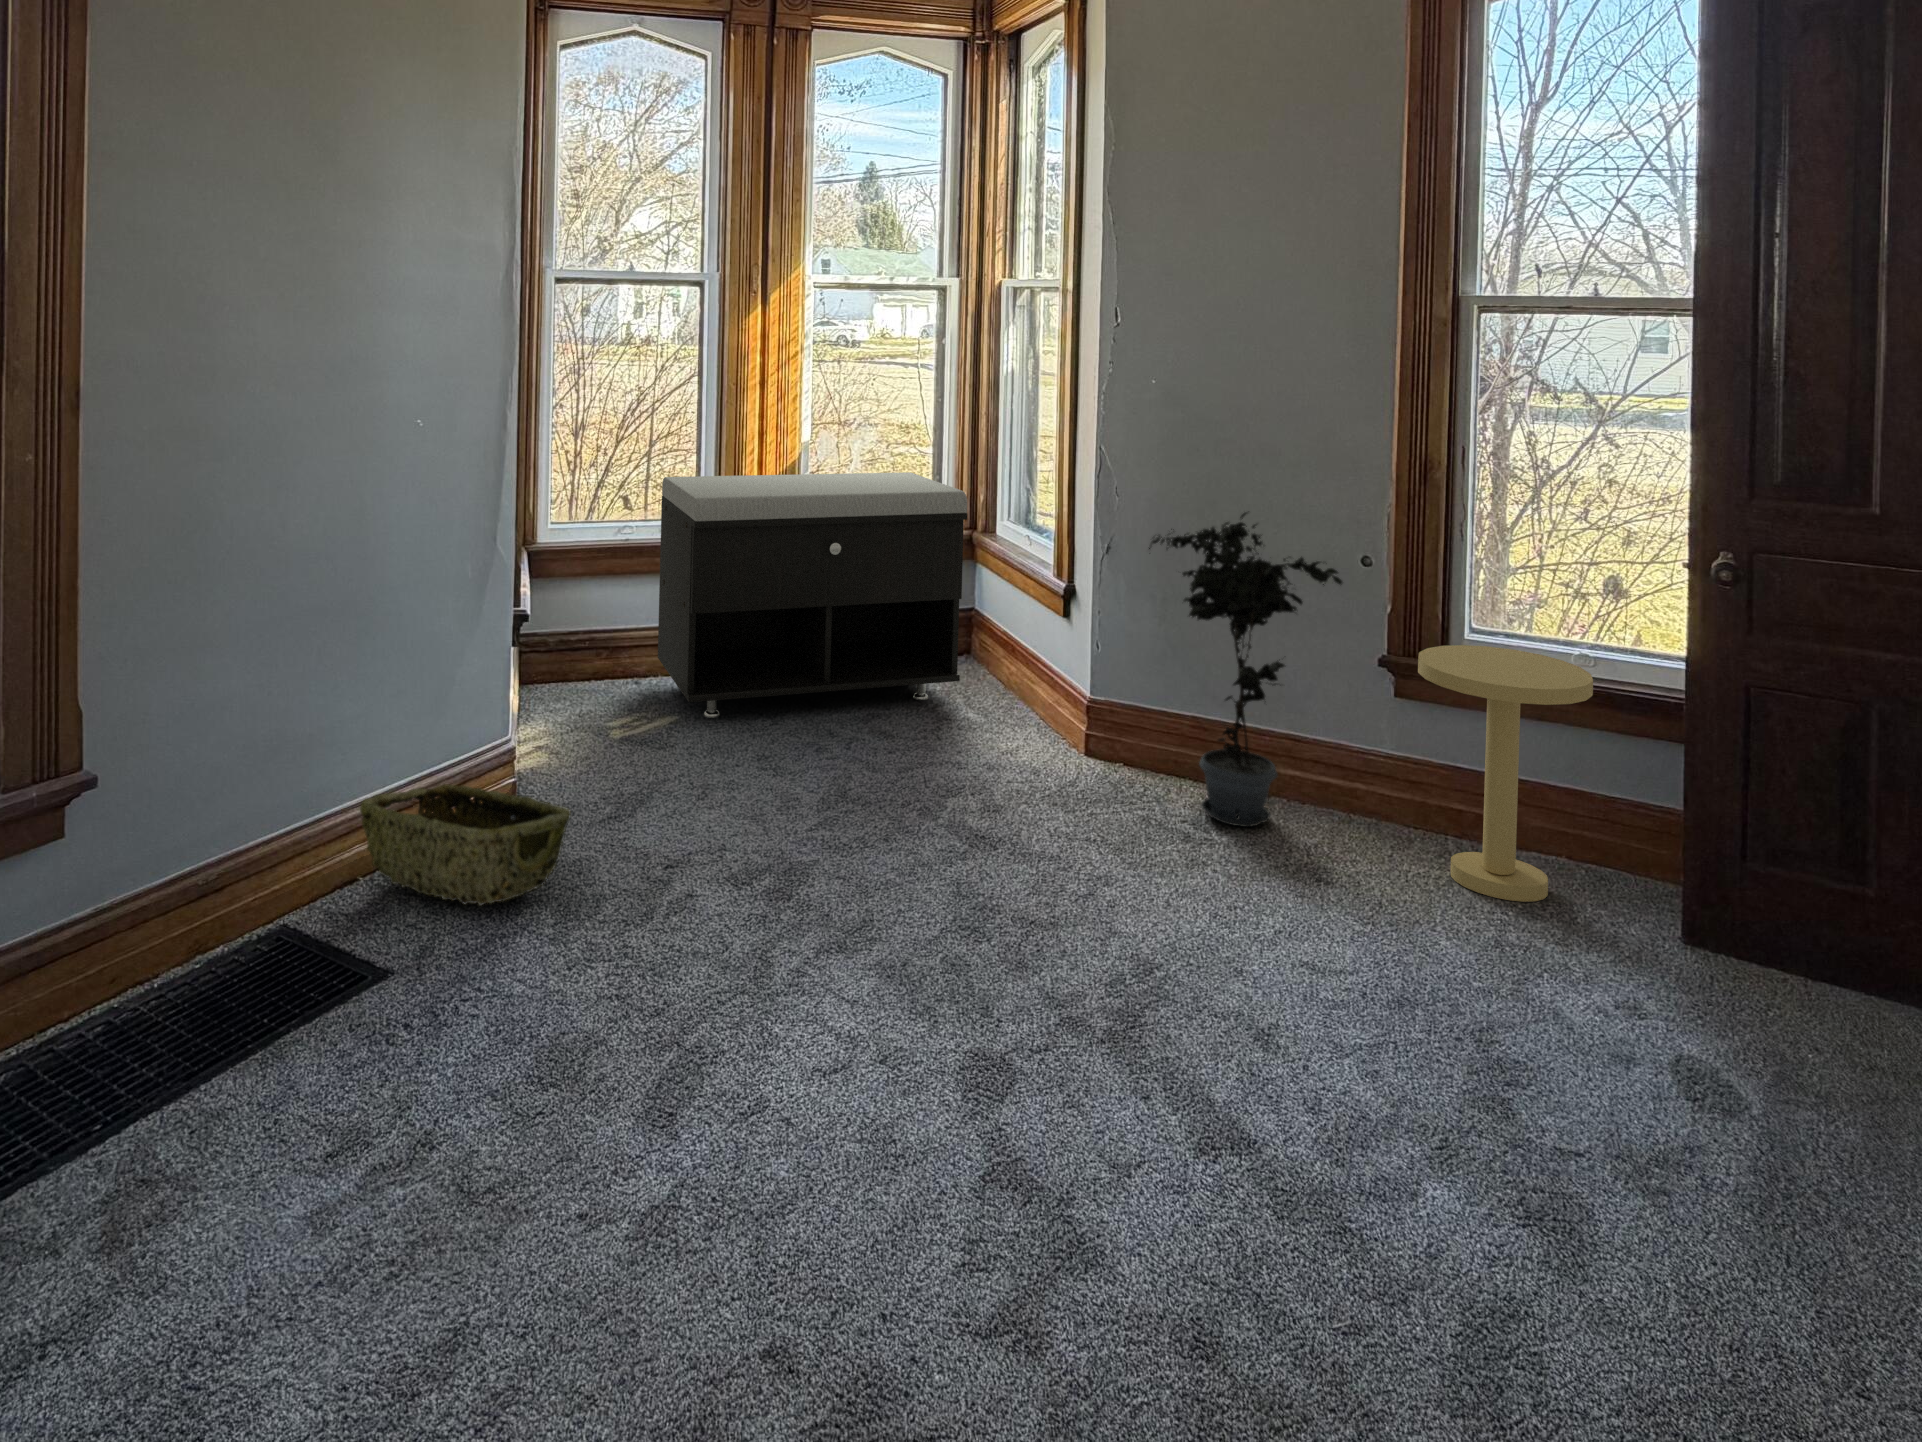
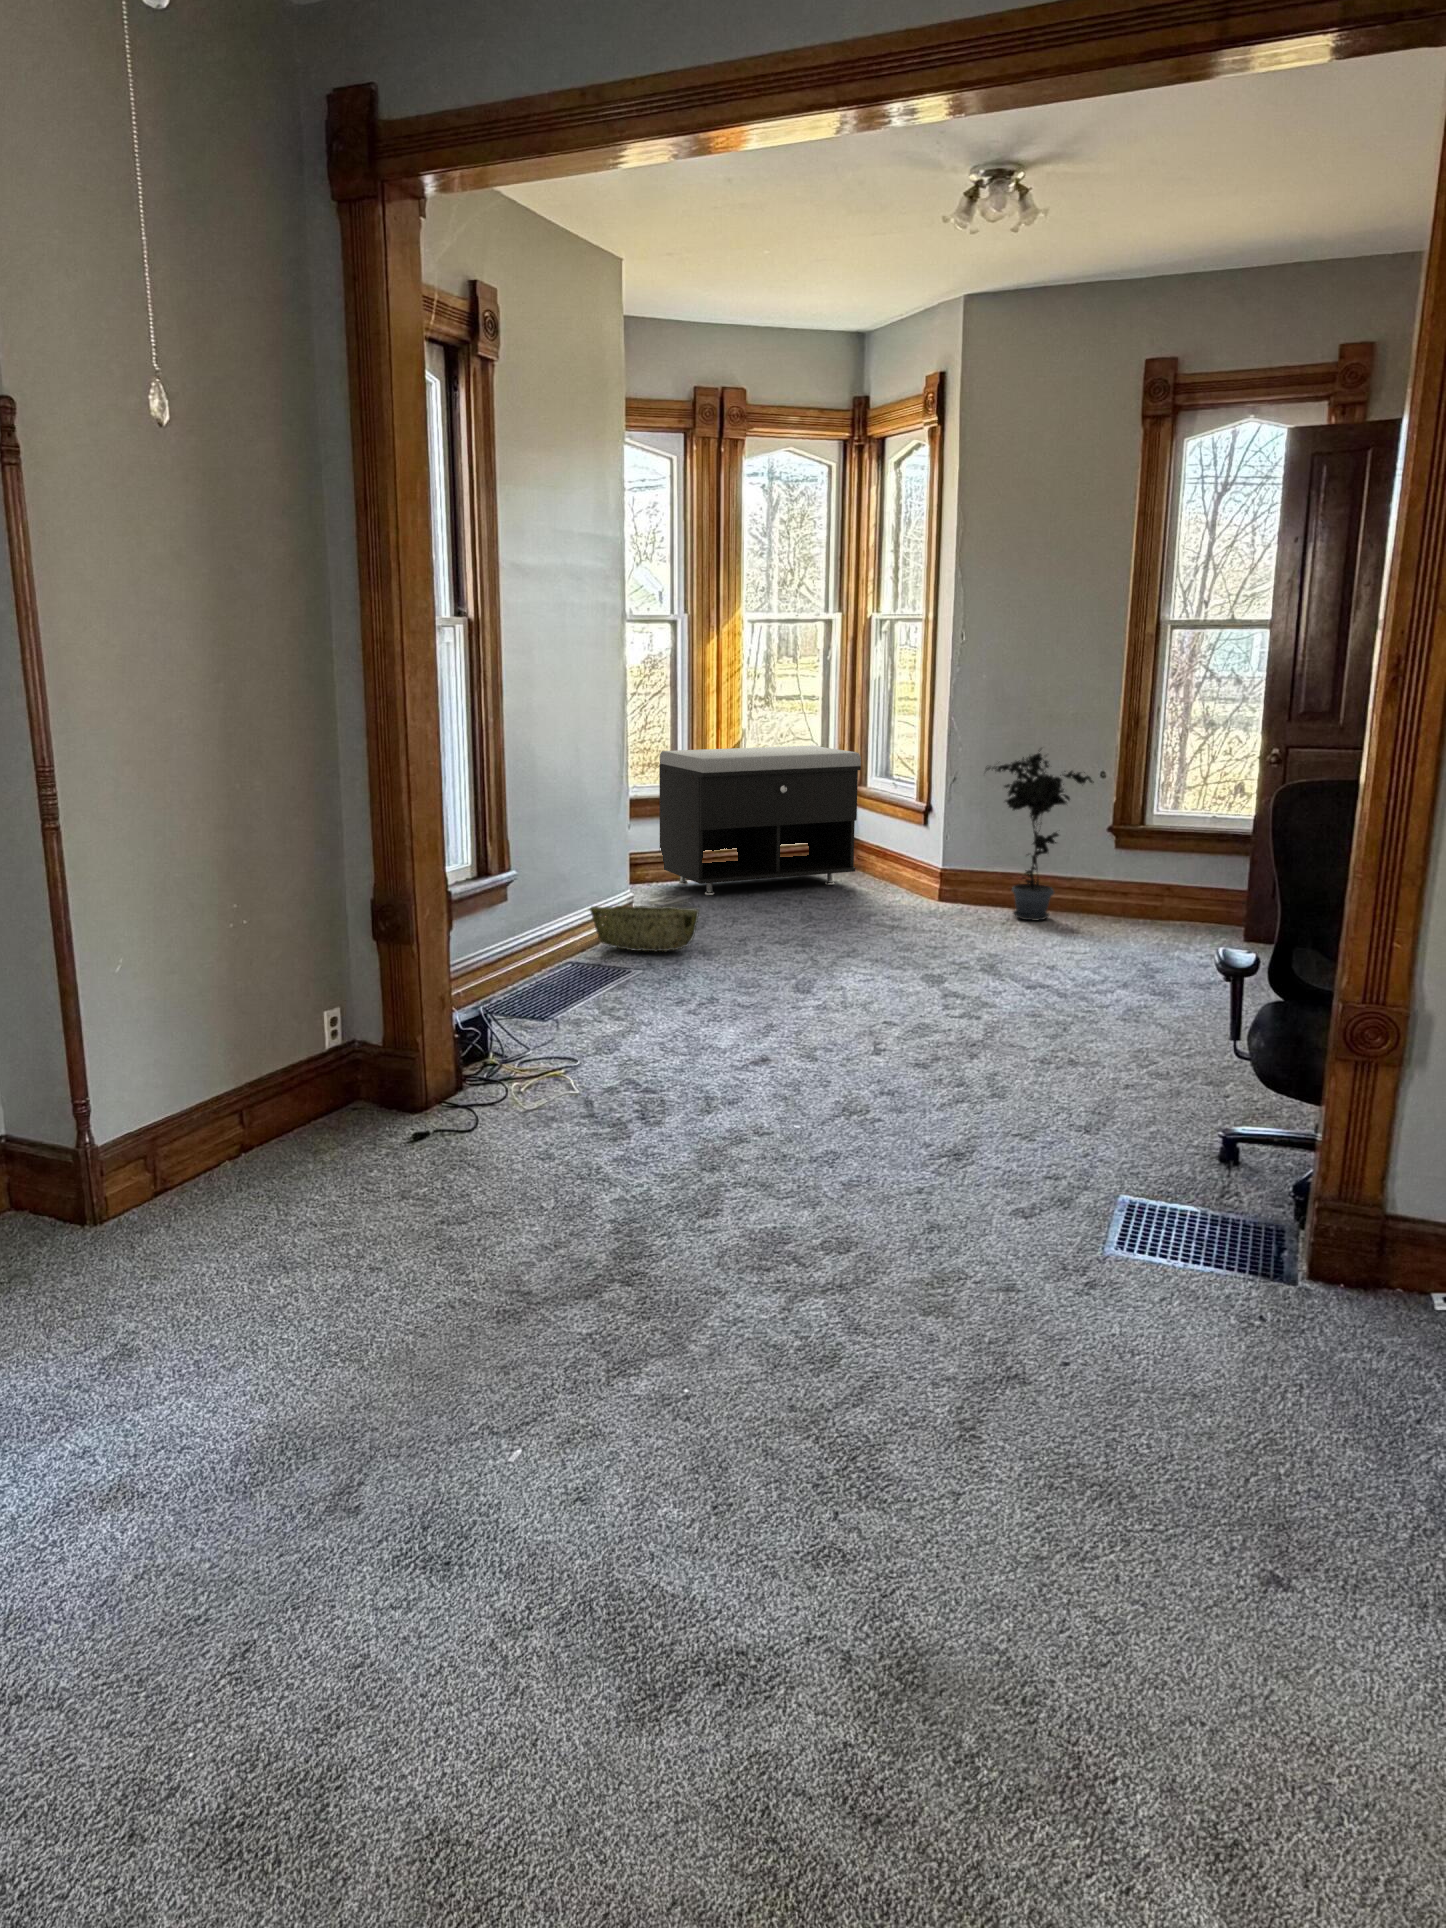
side table: present [1418,645,1593,902] -> none [1131,815,1219,936]

